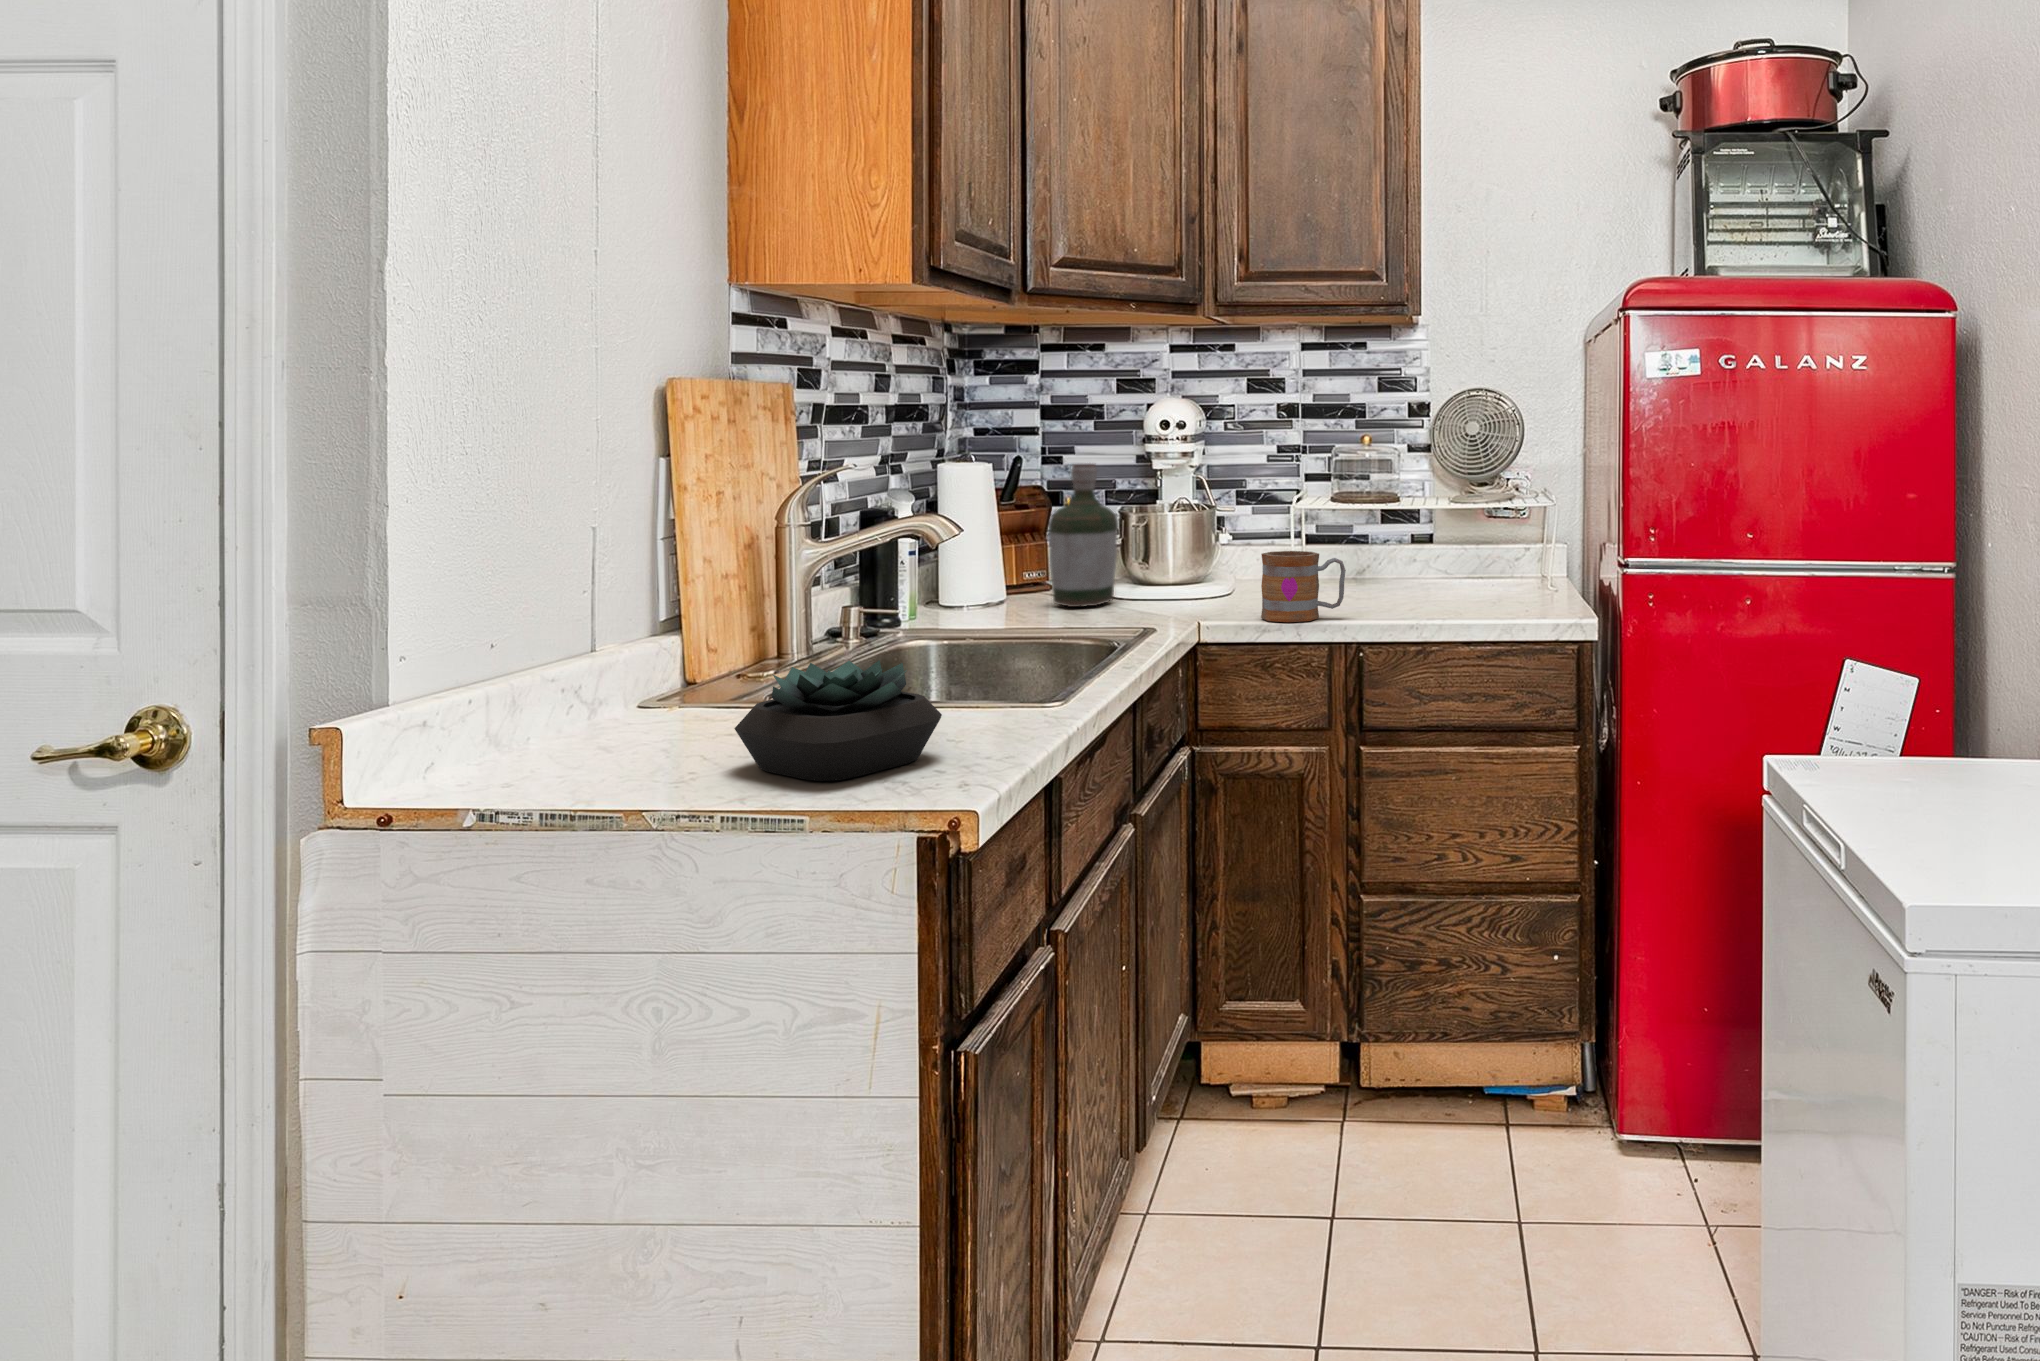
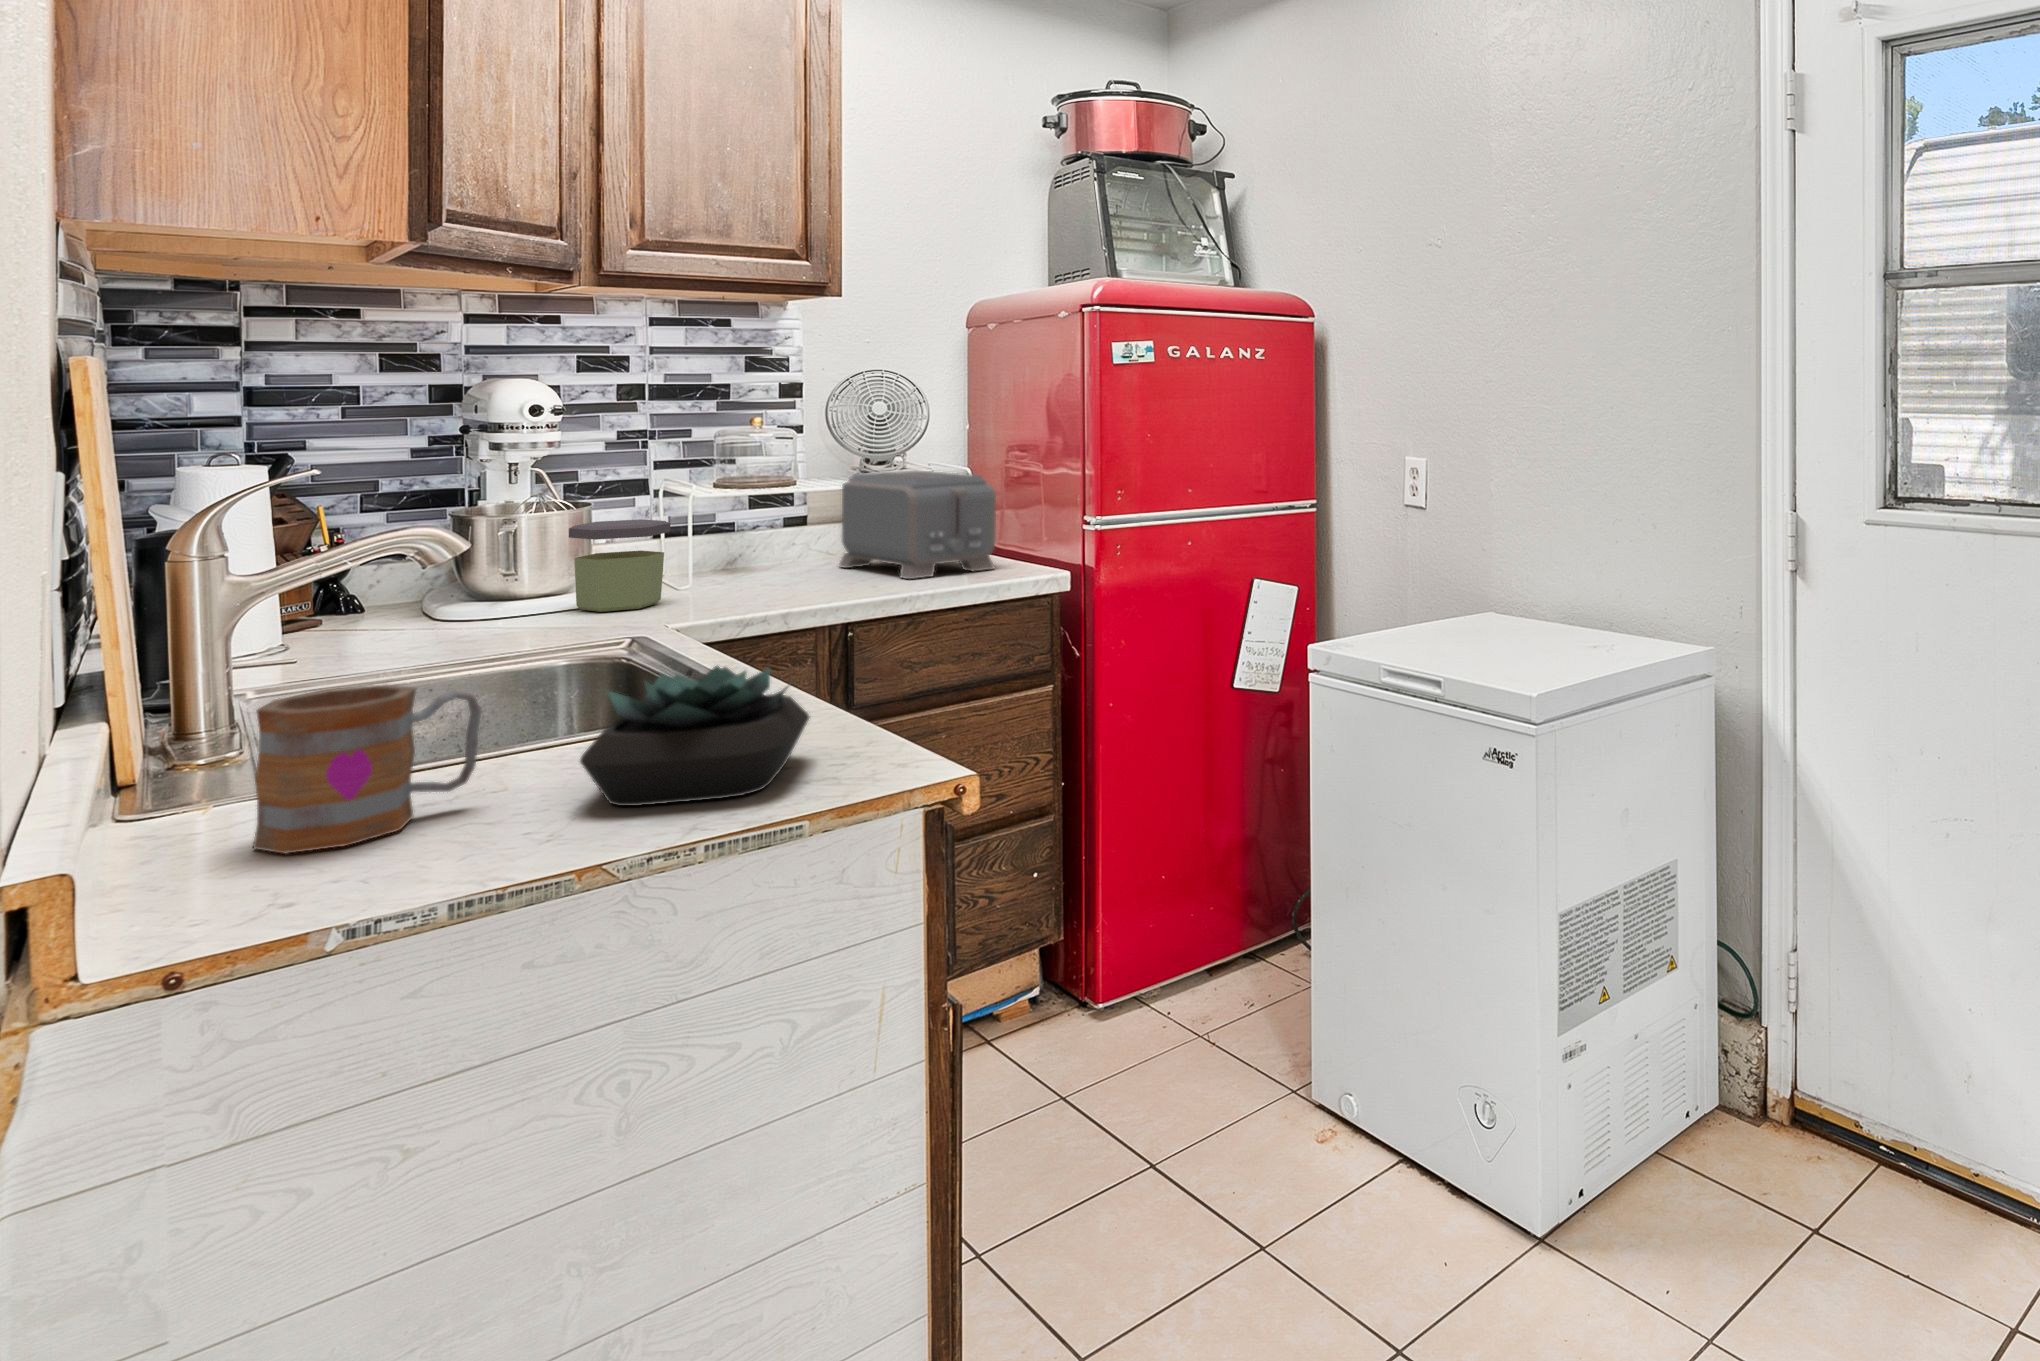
bottle: present [1049,463,1118,607] -> none [399,456,488,630]
toaster: none [1439,496,1552,610] -> present [839,471,996,579]
jar: none [1171,527,1243,609] -> present [569,519,670,612]
mug: present [1261,551,1346,622] -> present [253,685,481,854]

